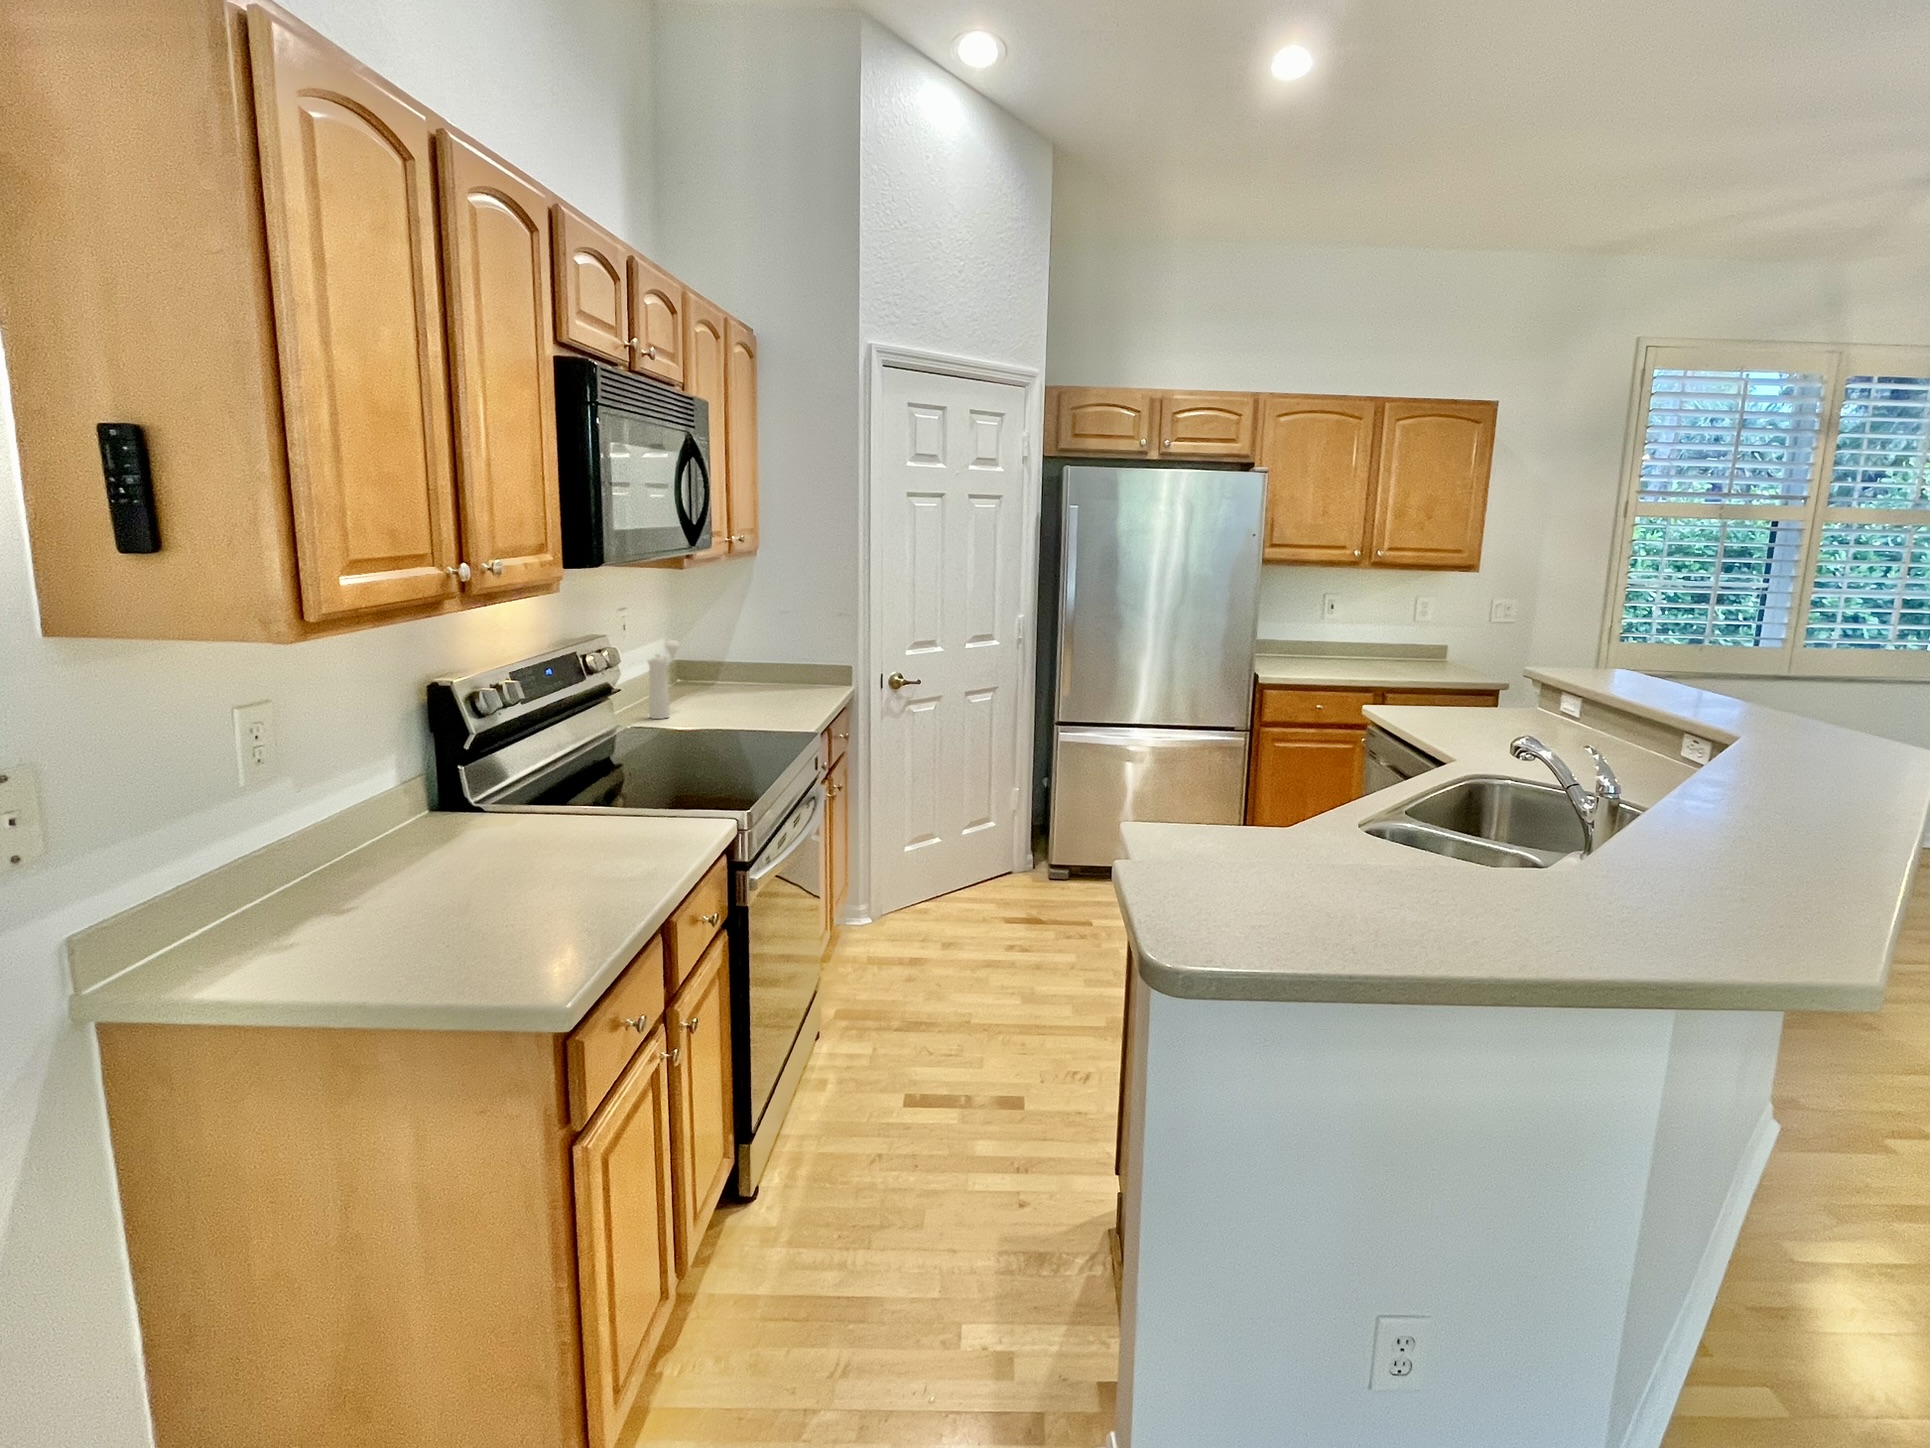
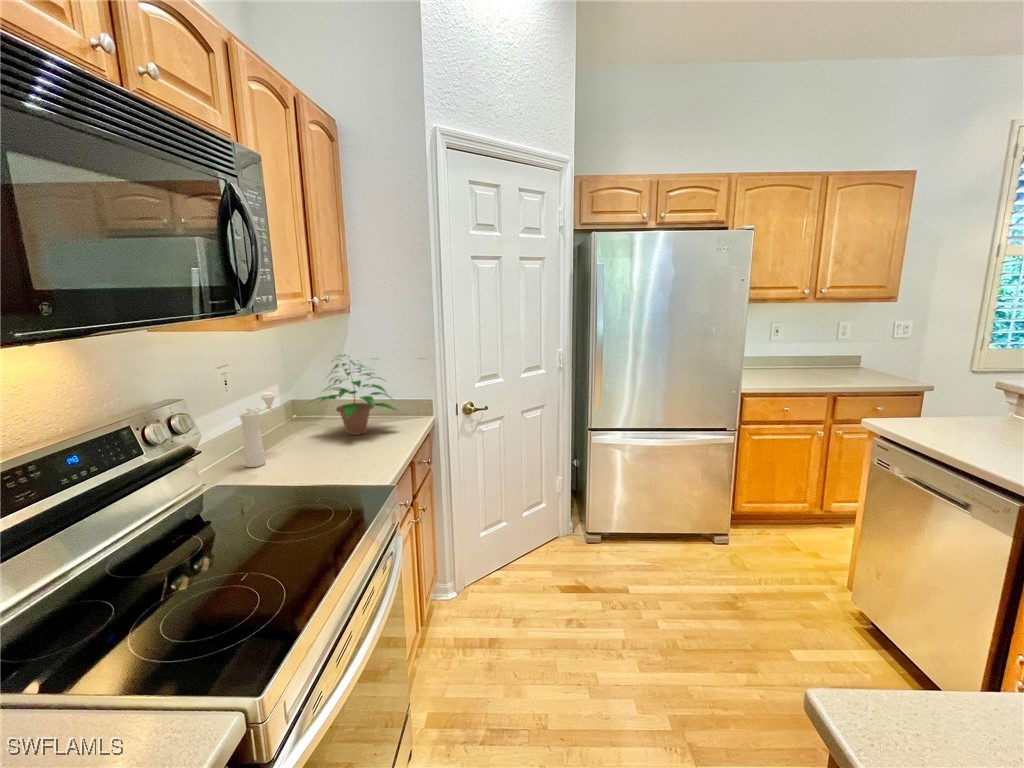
potted plant: none [706,604,814,700] -> present [312,355,396,435]

